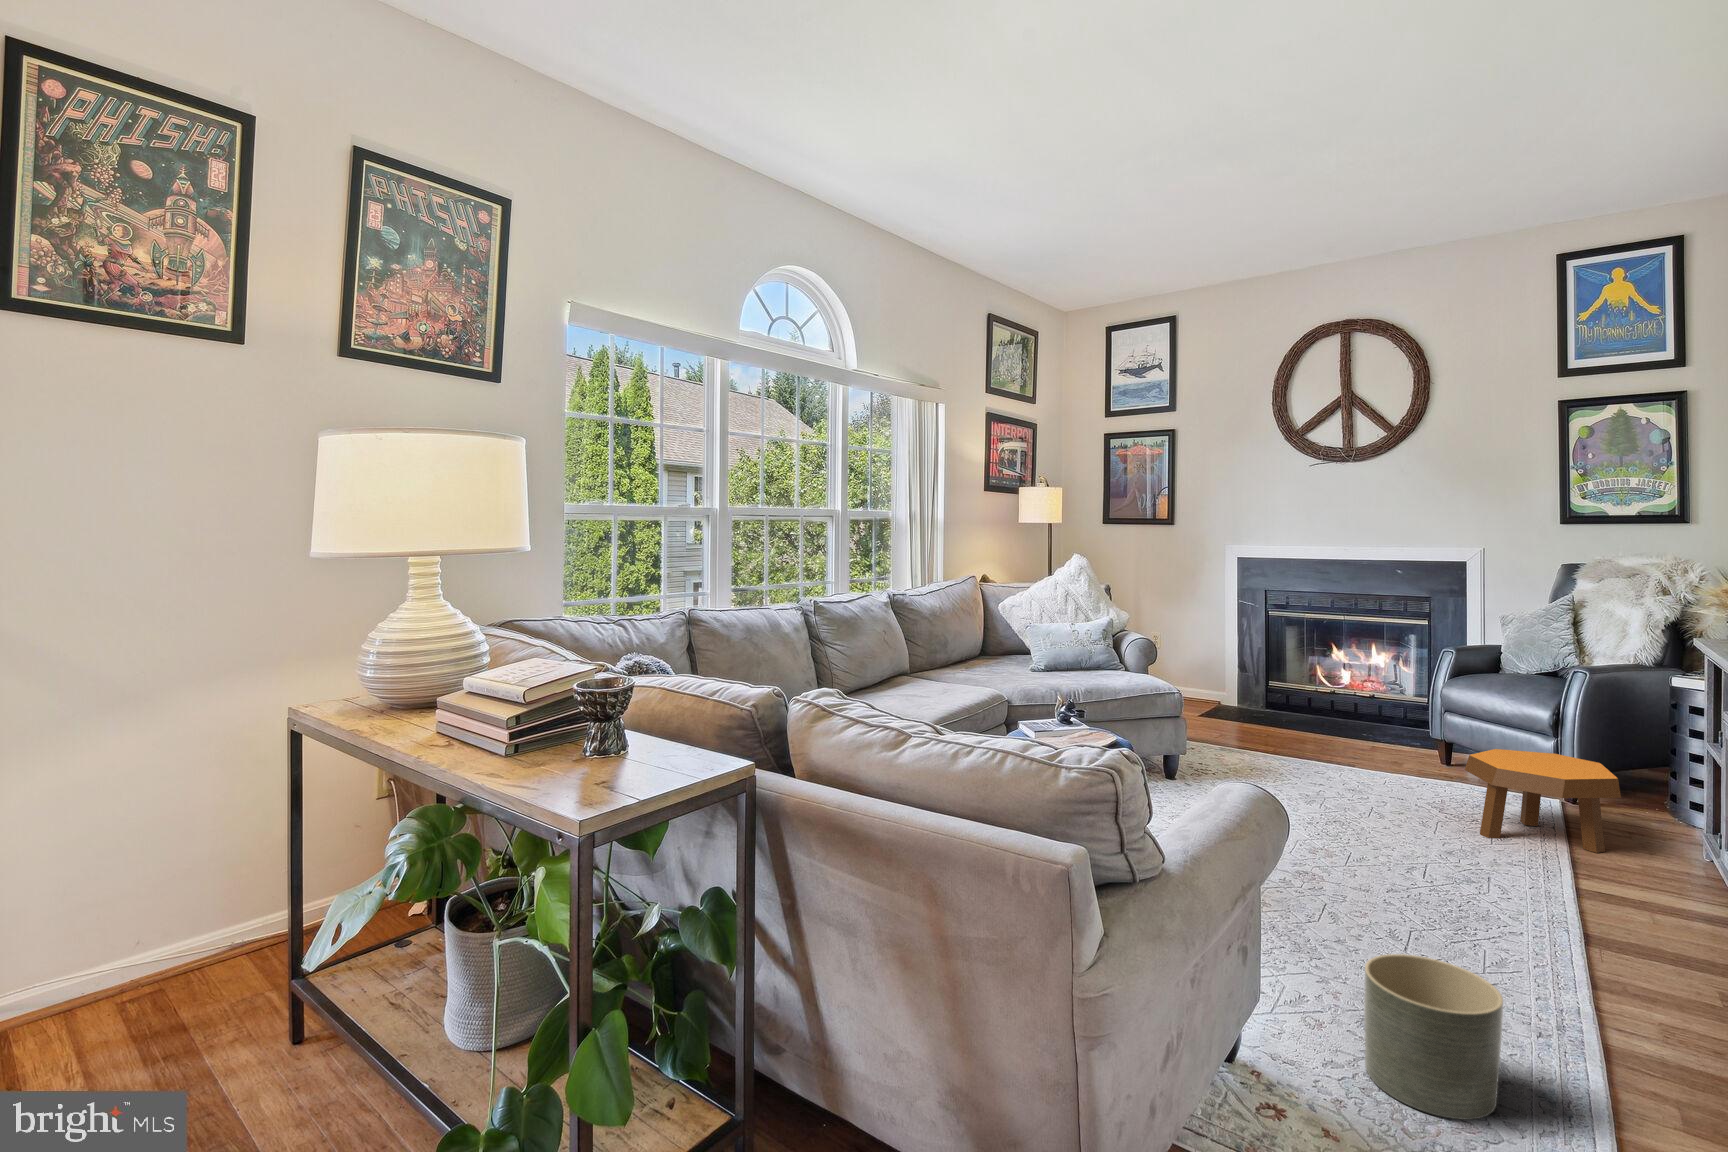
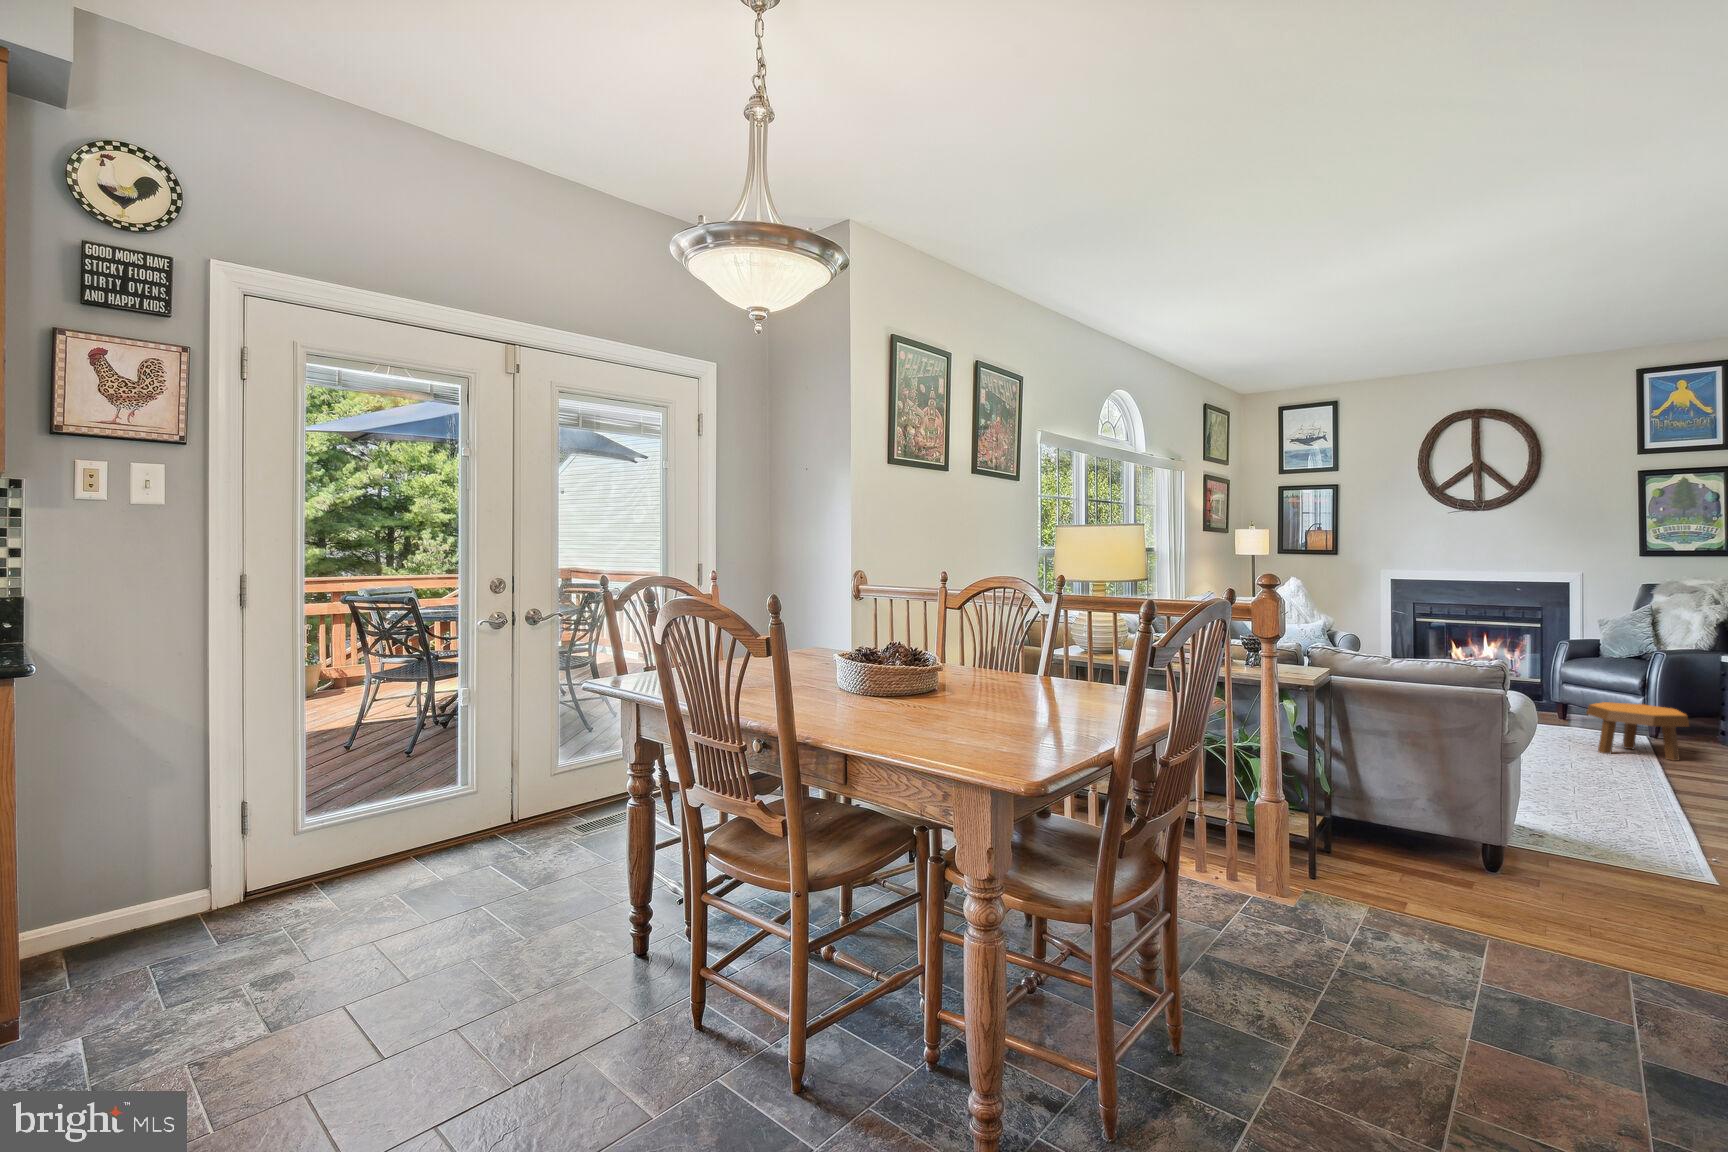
planter: present [1364,954,1503,1120] -> none [1569,772,1640,835]

